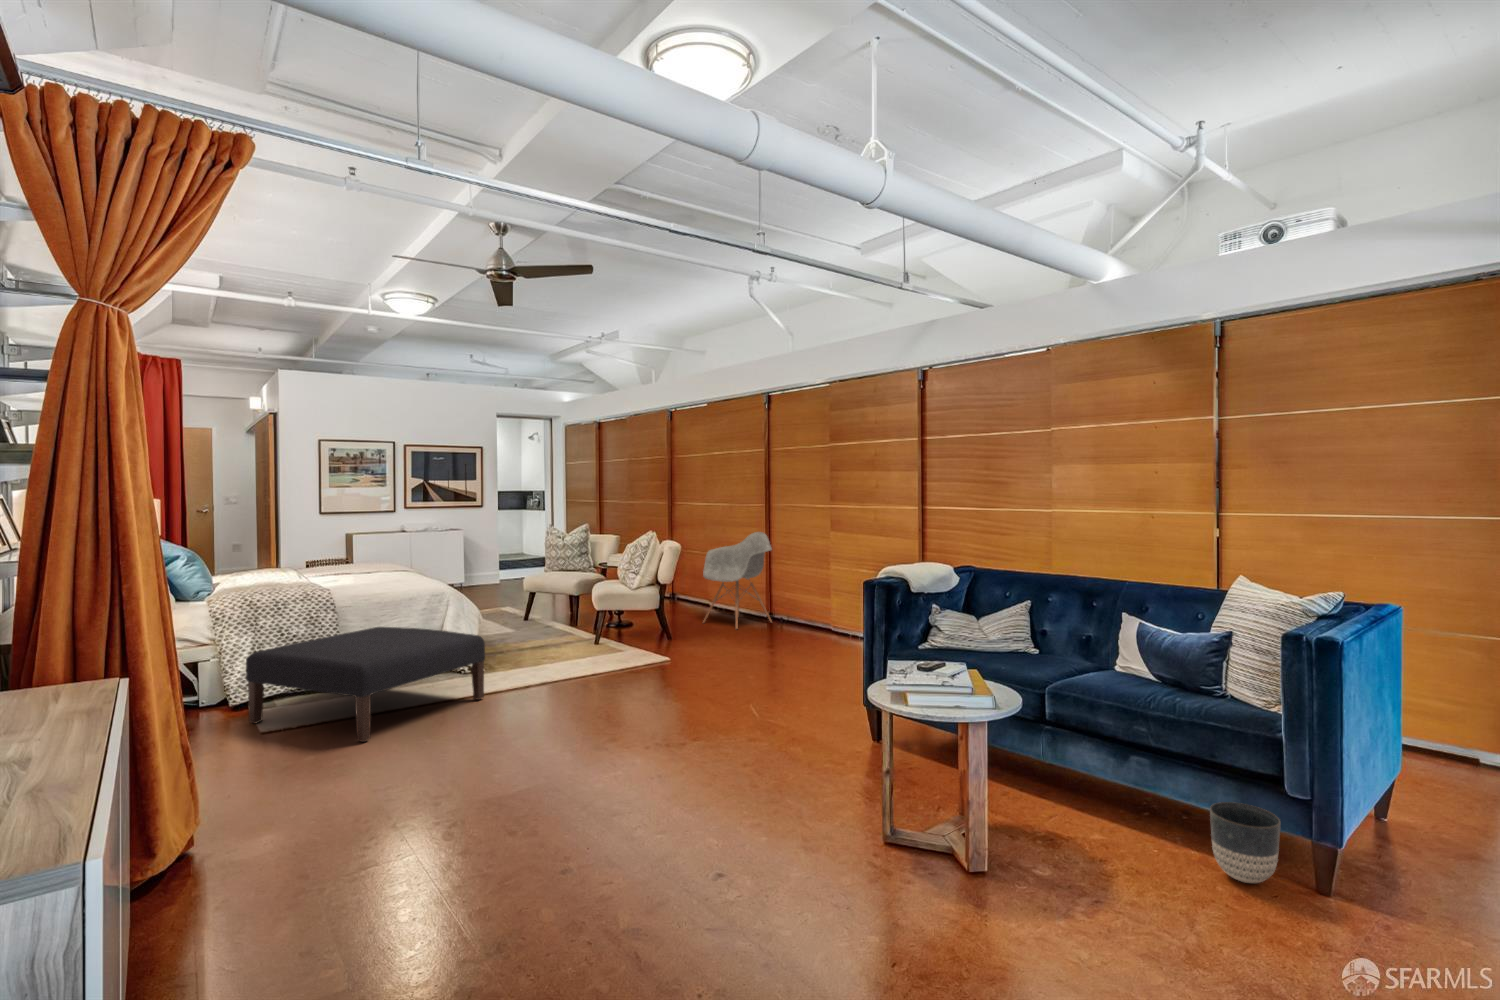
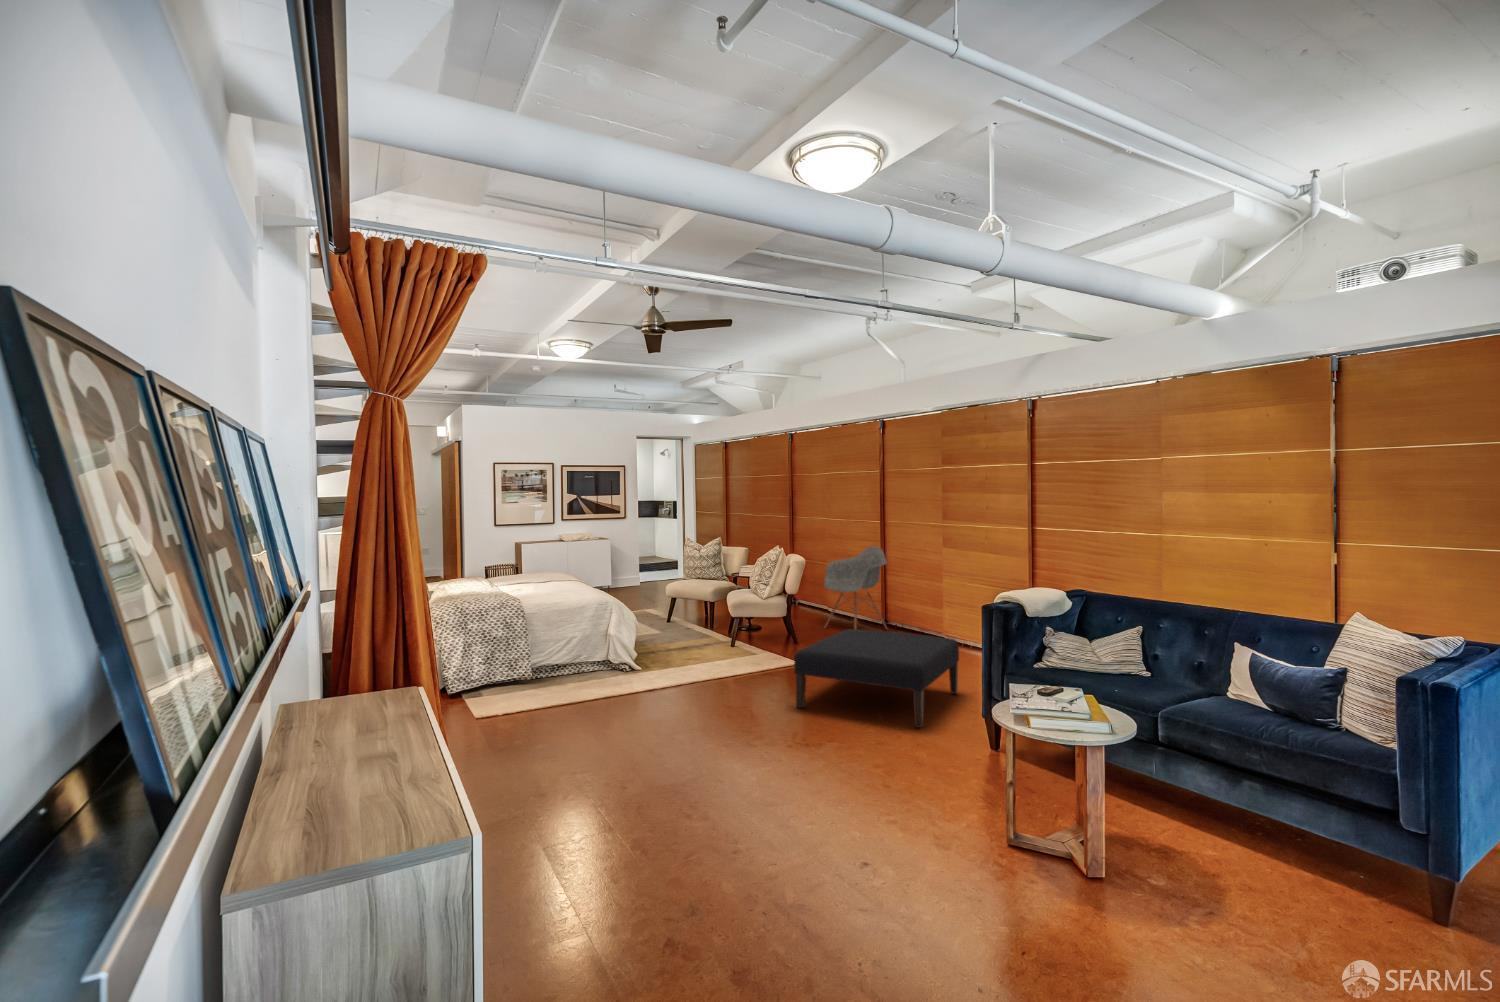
ottoman: present [246,627,485,742] -> present [794,629,959,728]
planter: present [1210,802,1280,883] -> none [1323,830,1394,907]

